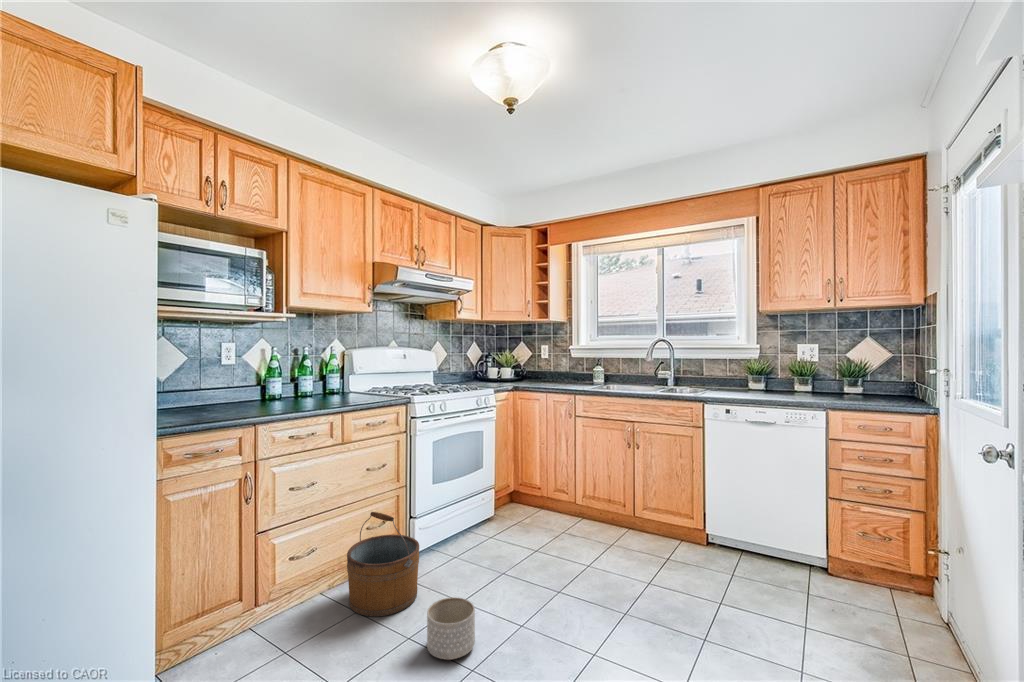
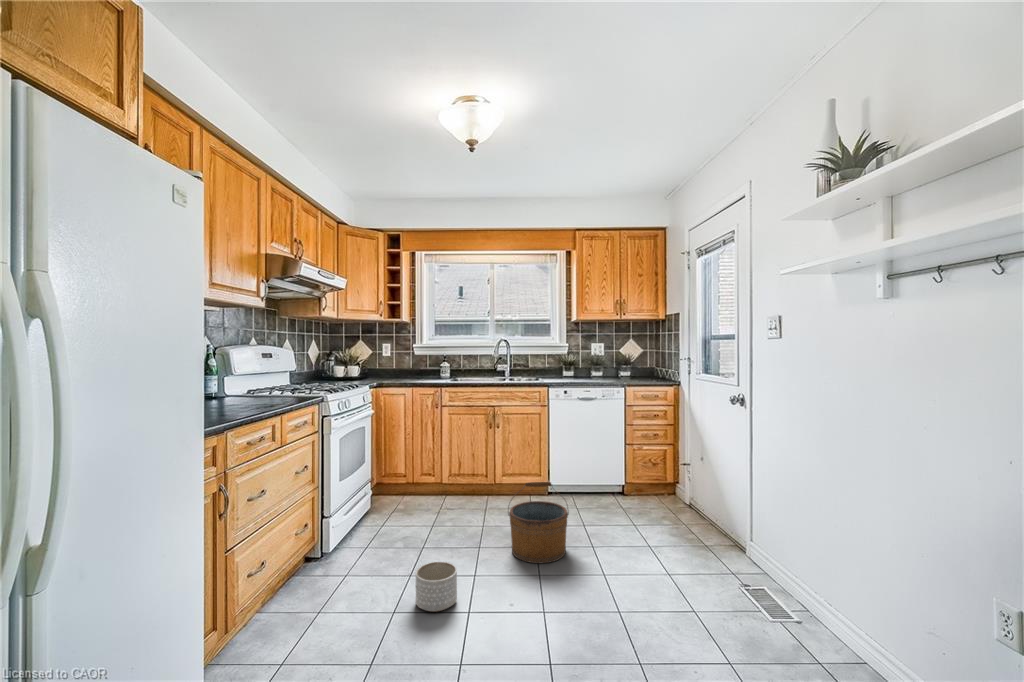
bucket: present [347,512,419,617] -> present [508,482,569,563]

